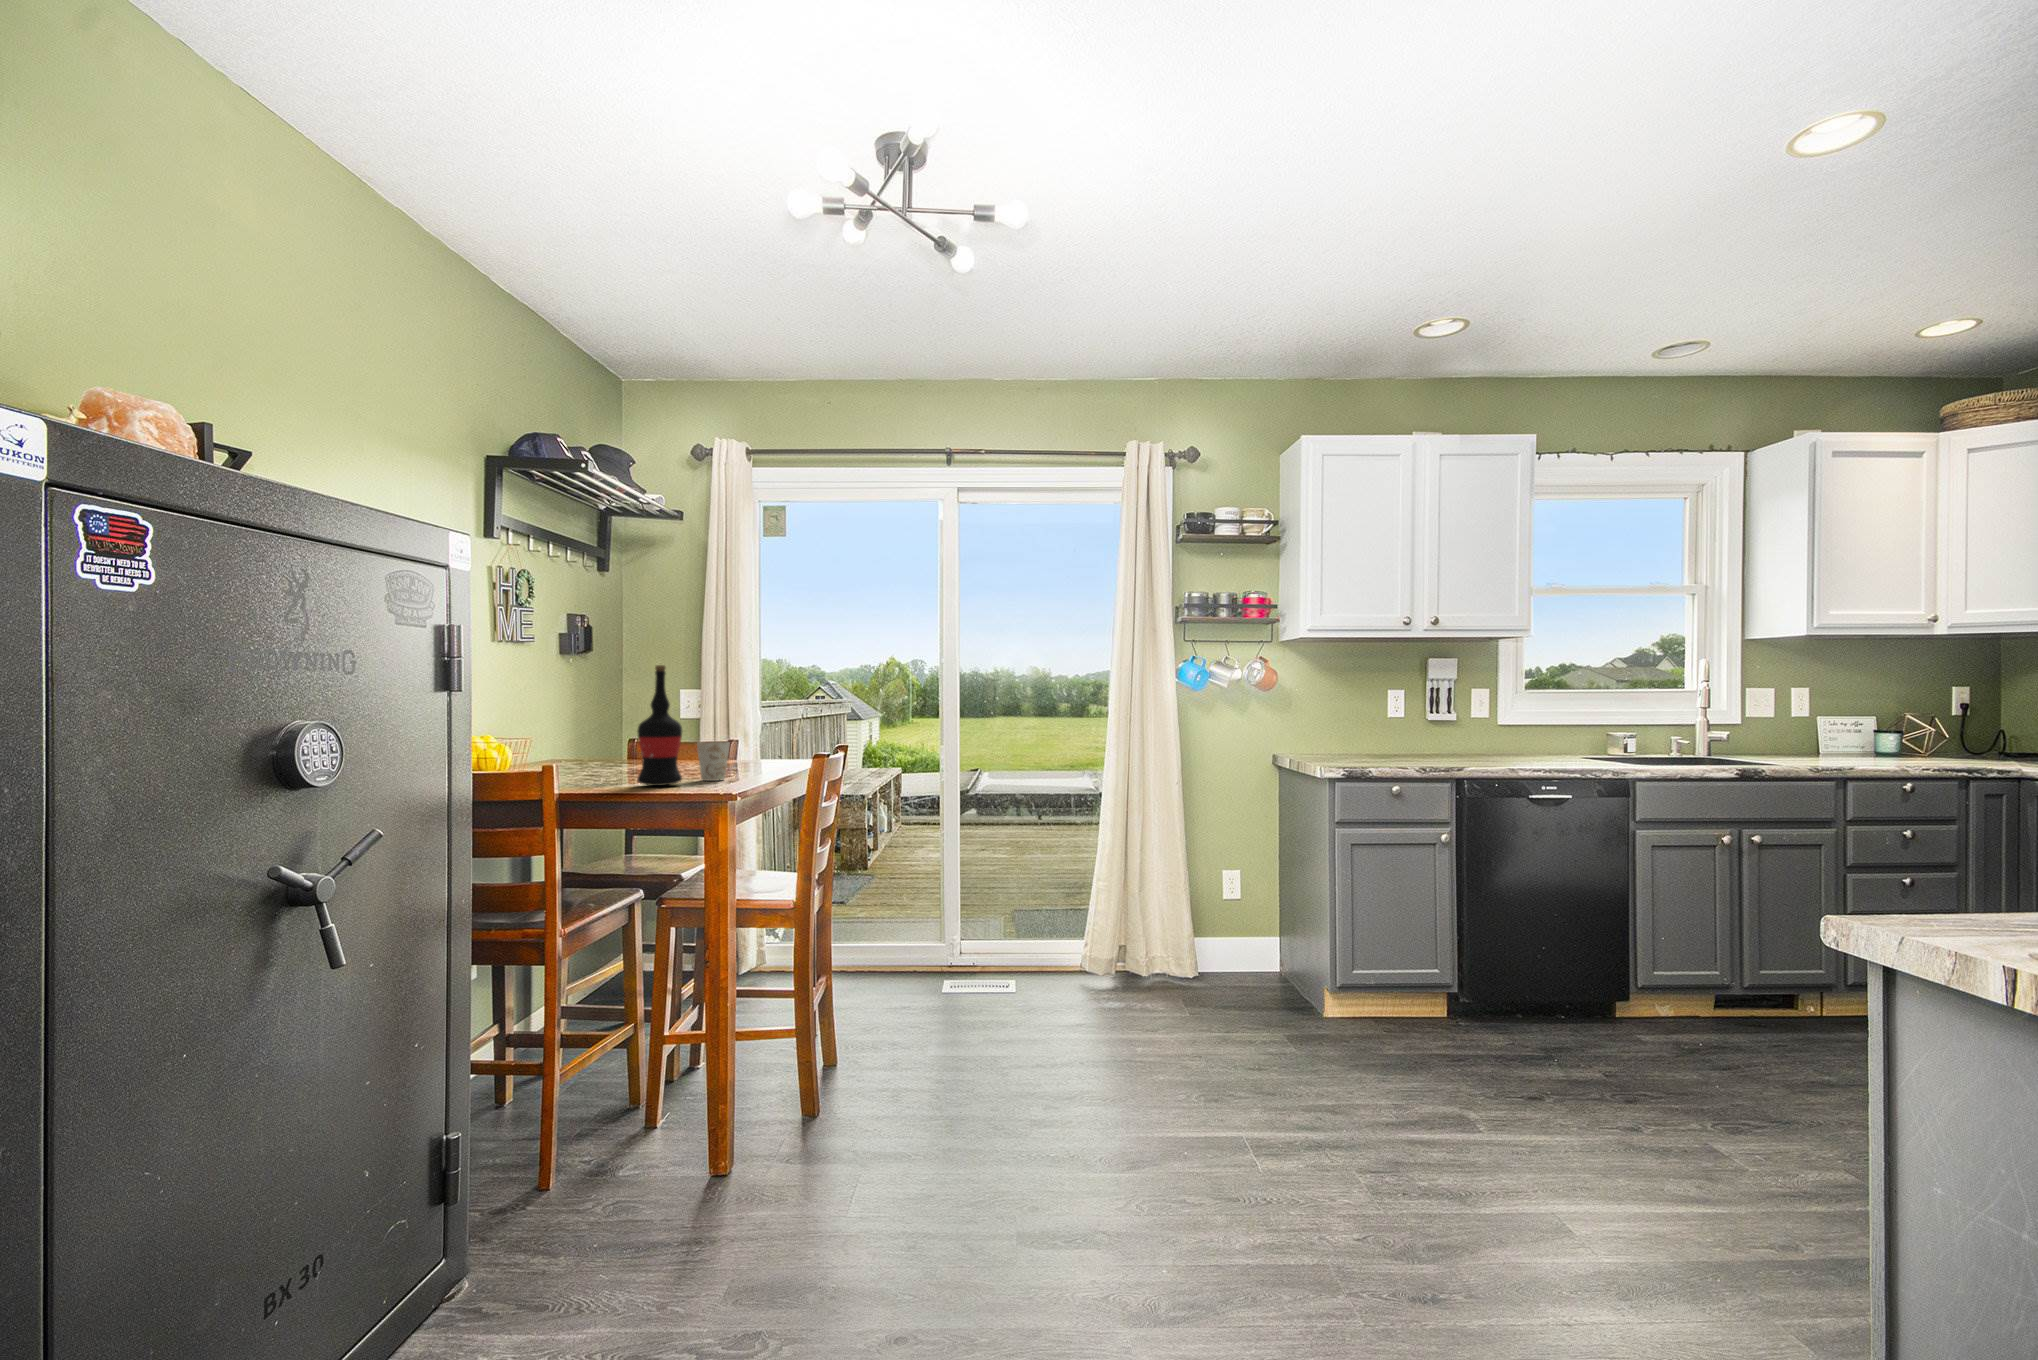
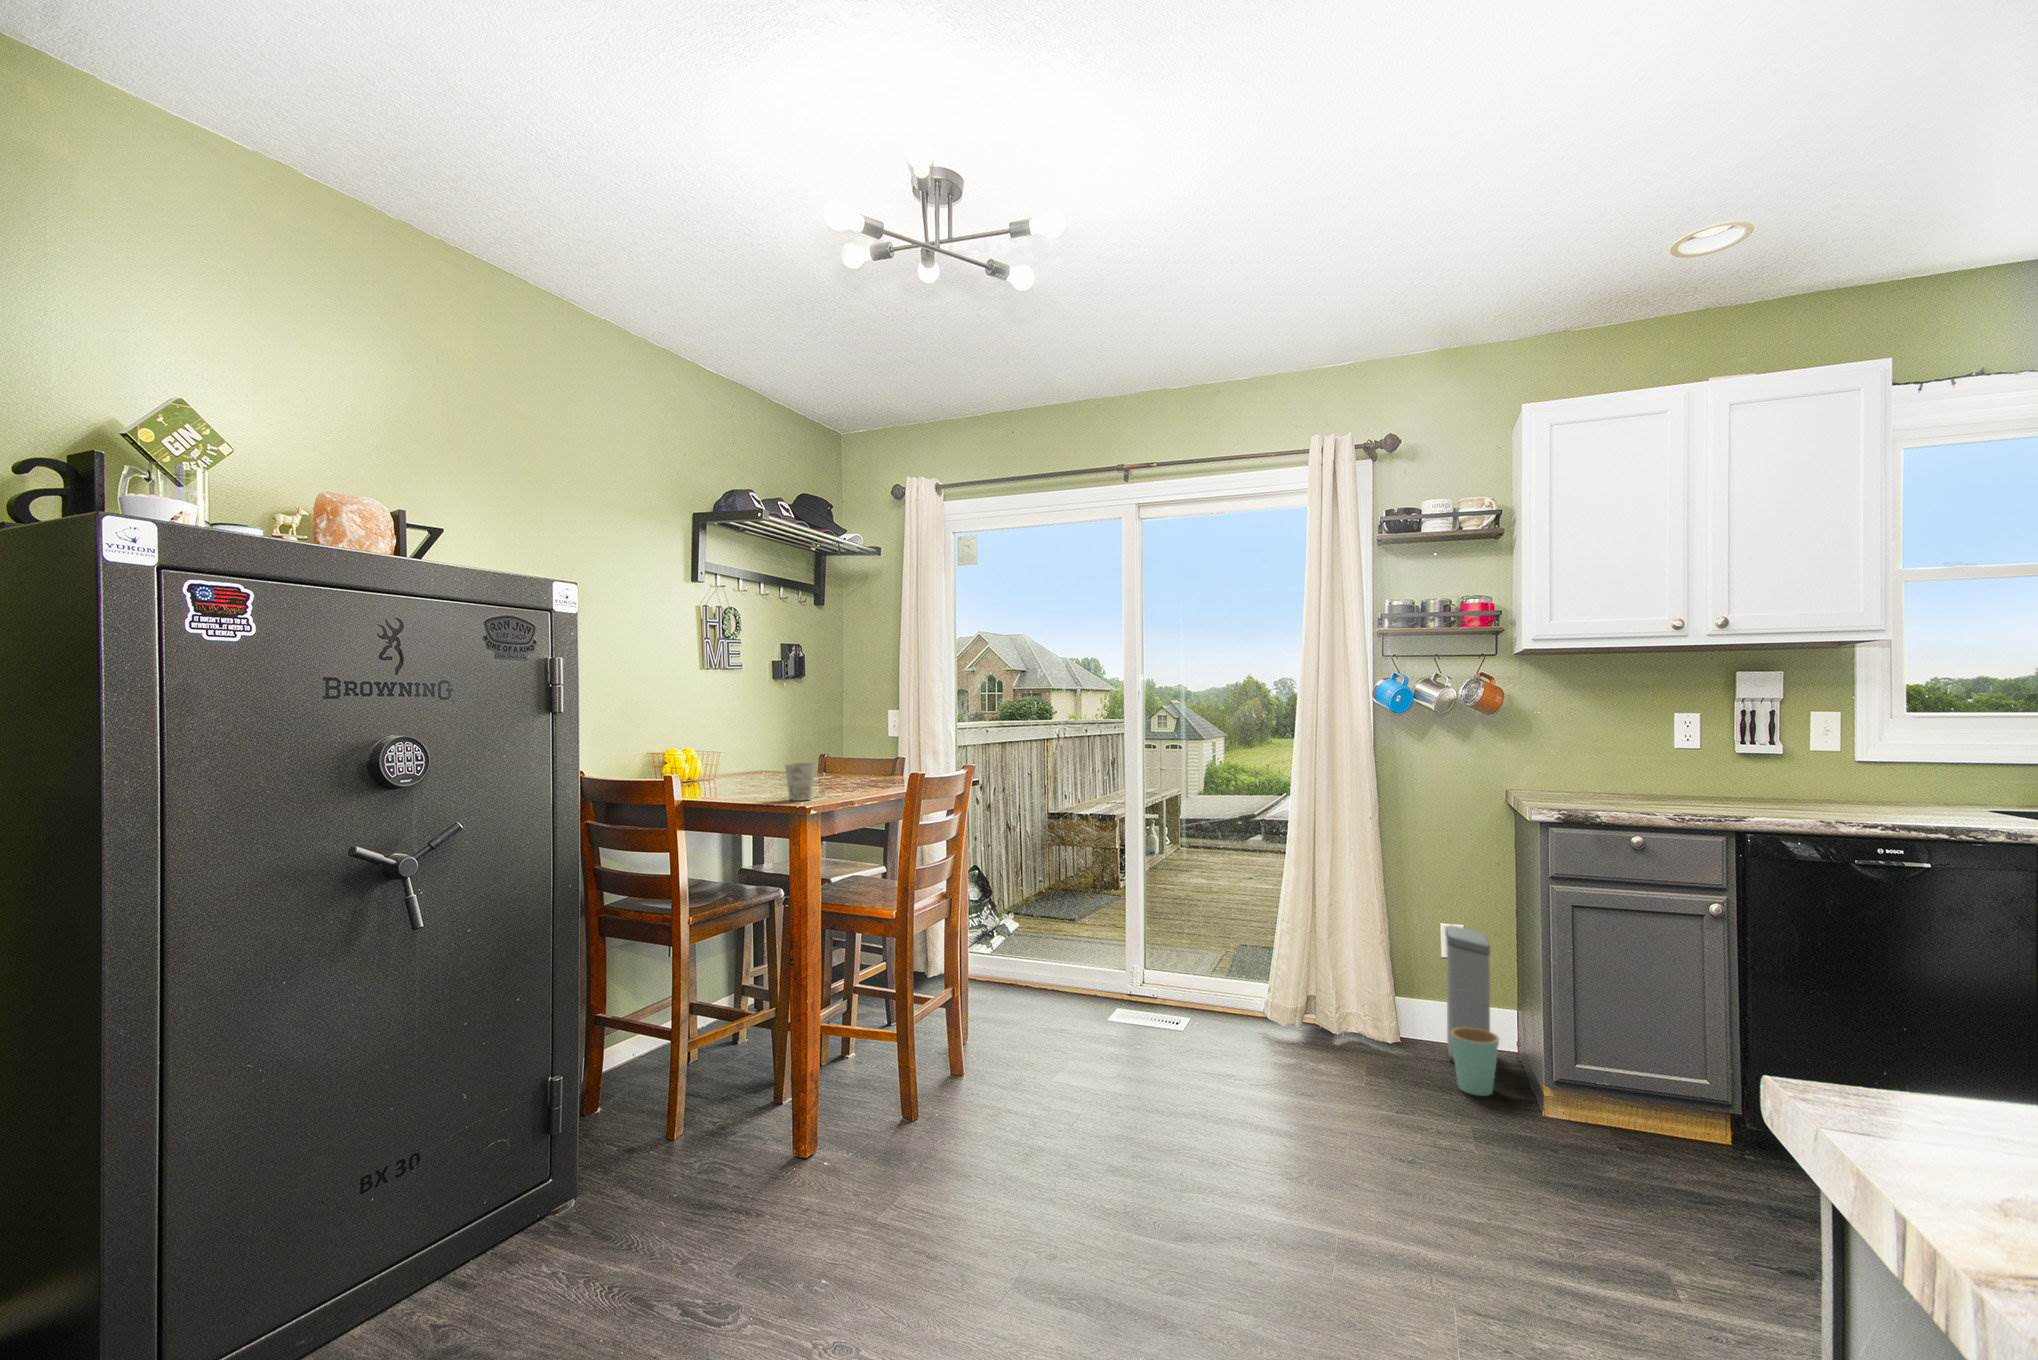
wine bottle: present [637,665,682,786] -> none [718,693,760,804]
trash can: none [1229,870,1287,1005] -> present [1445,925,1499,1096]

